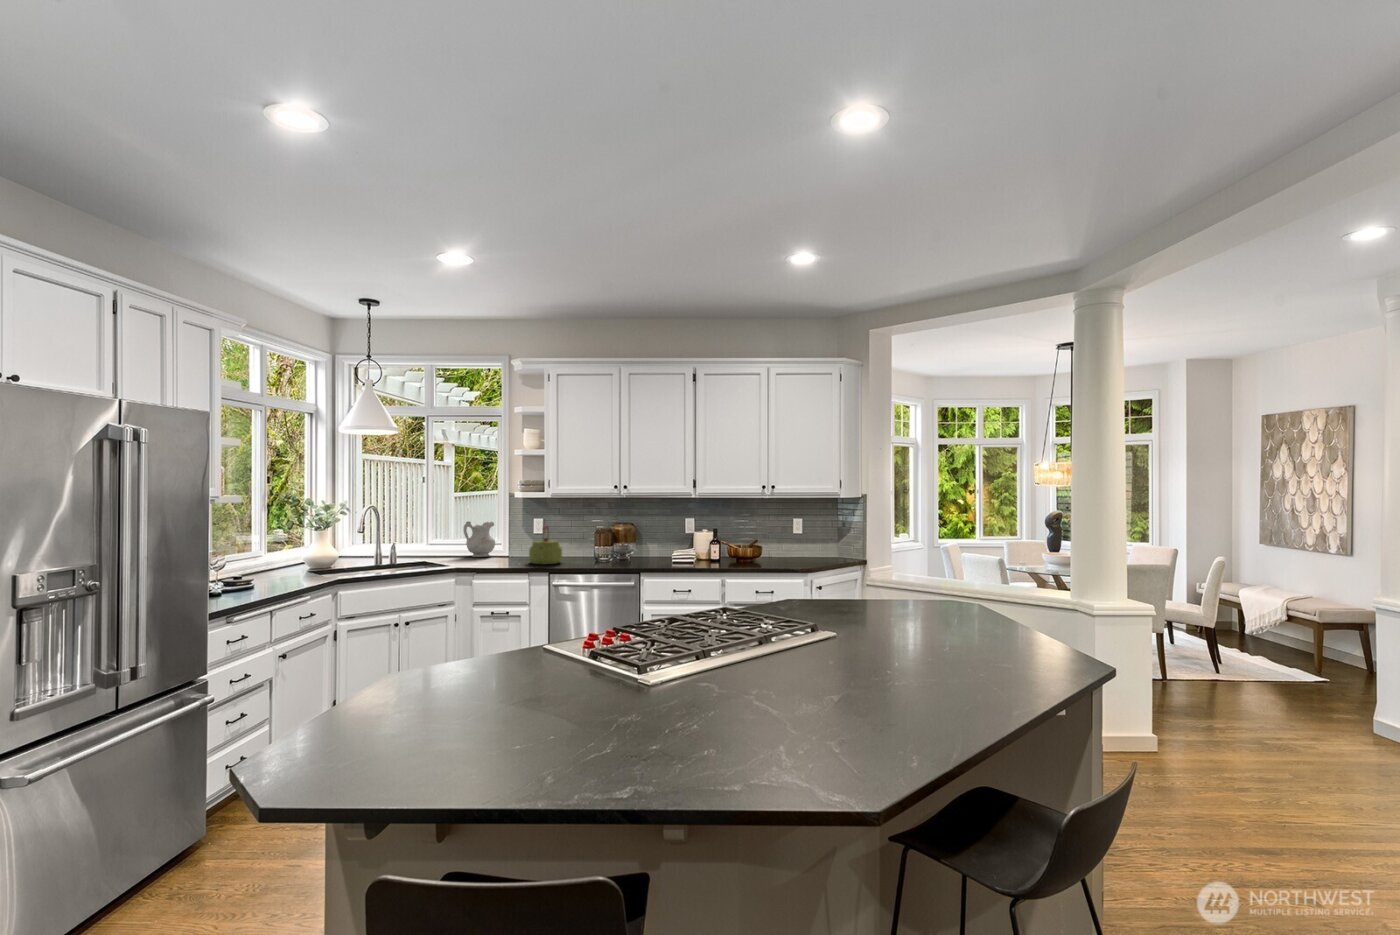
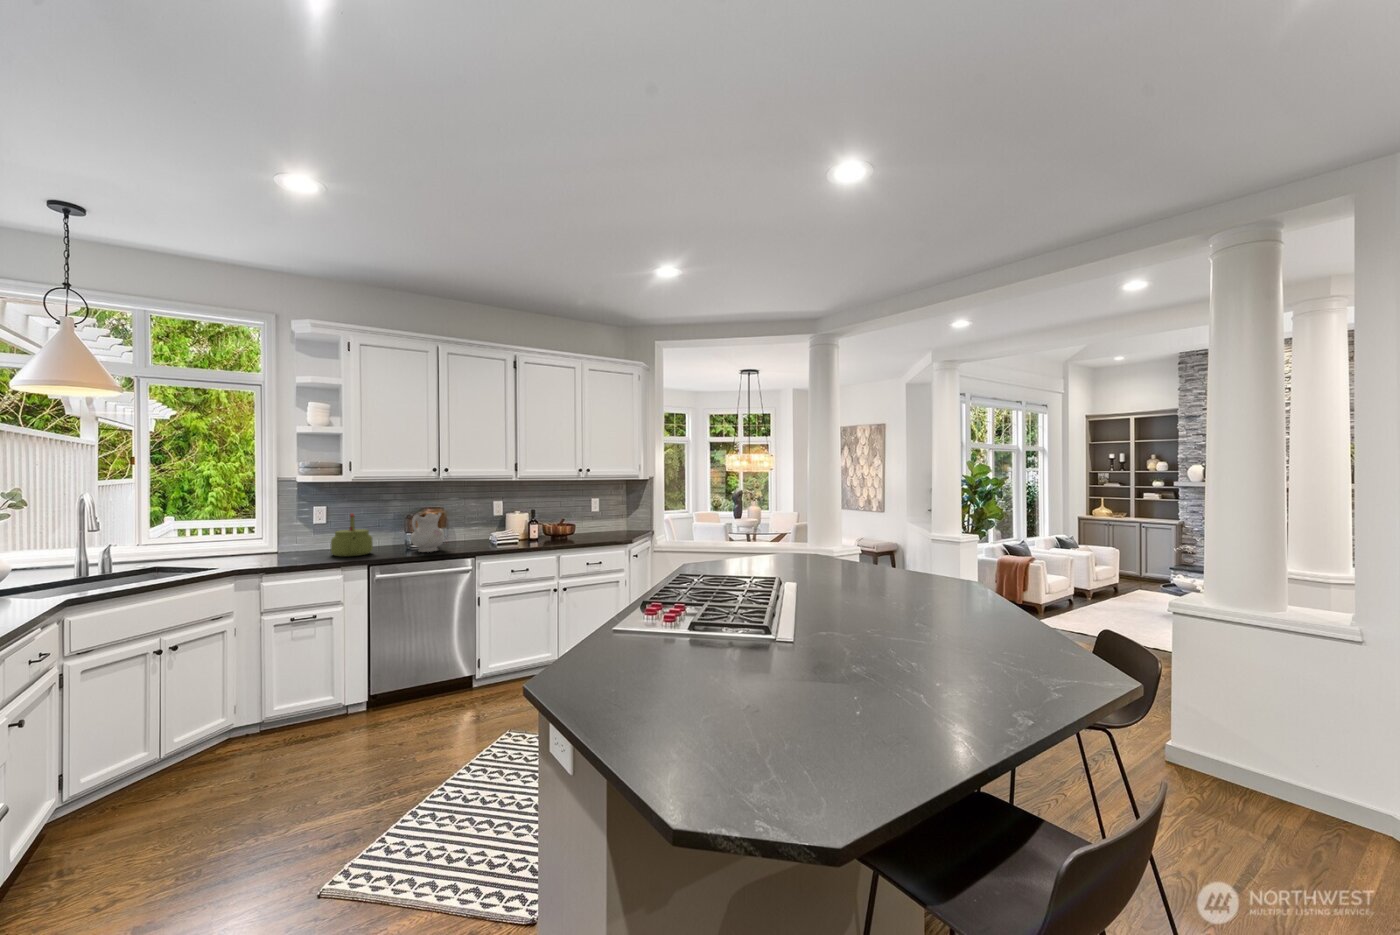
ceramic pitcher: present [463,521,495,557] -> present [411,513,444,552]

